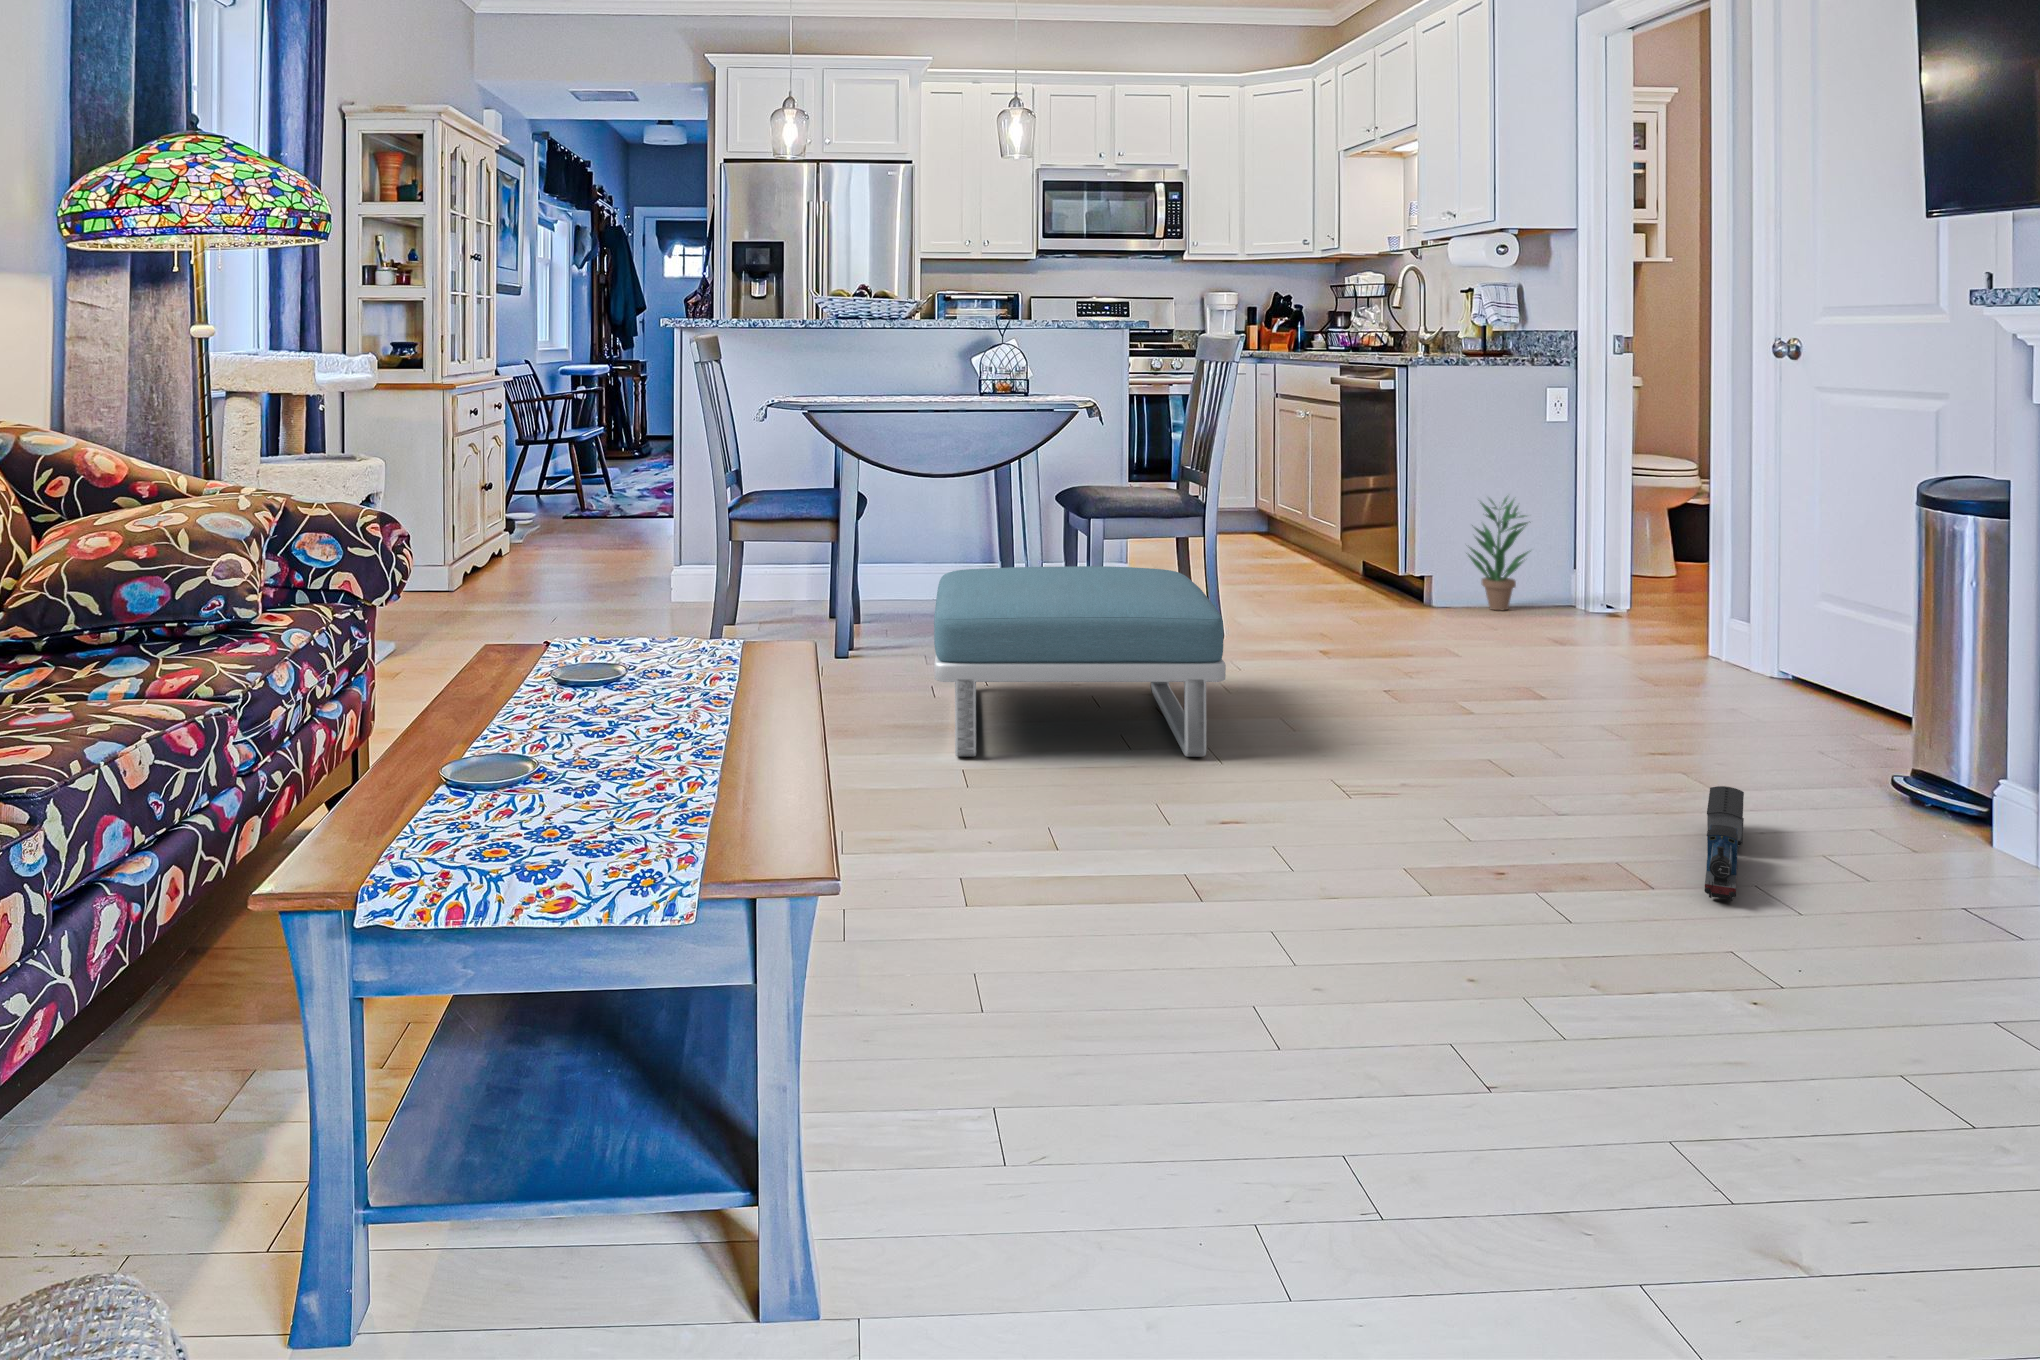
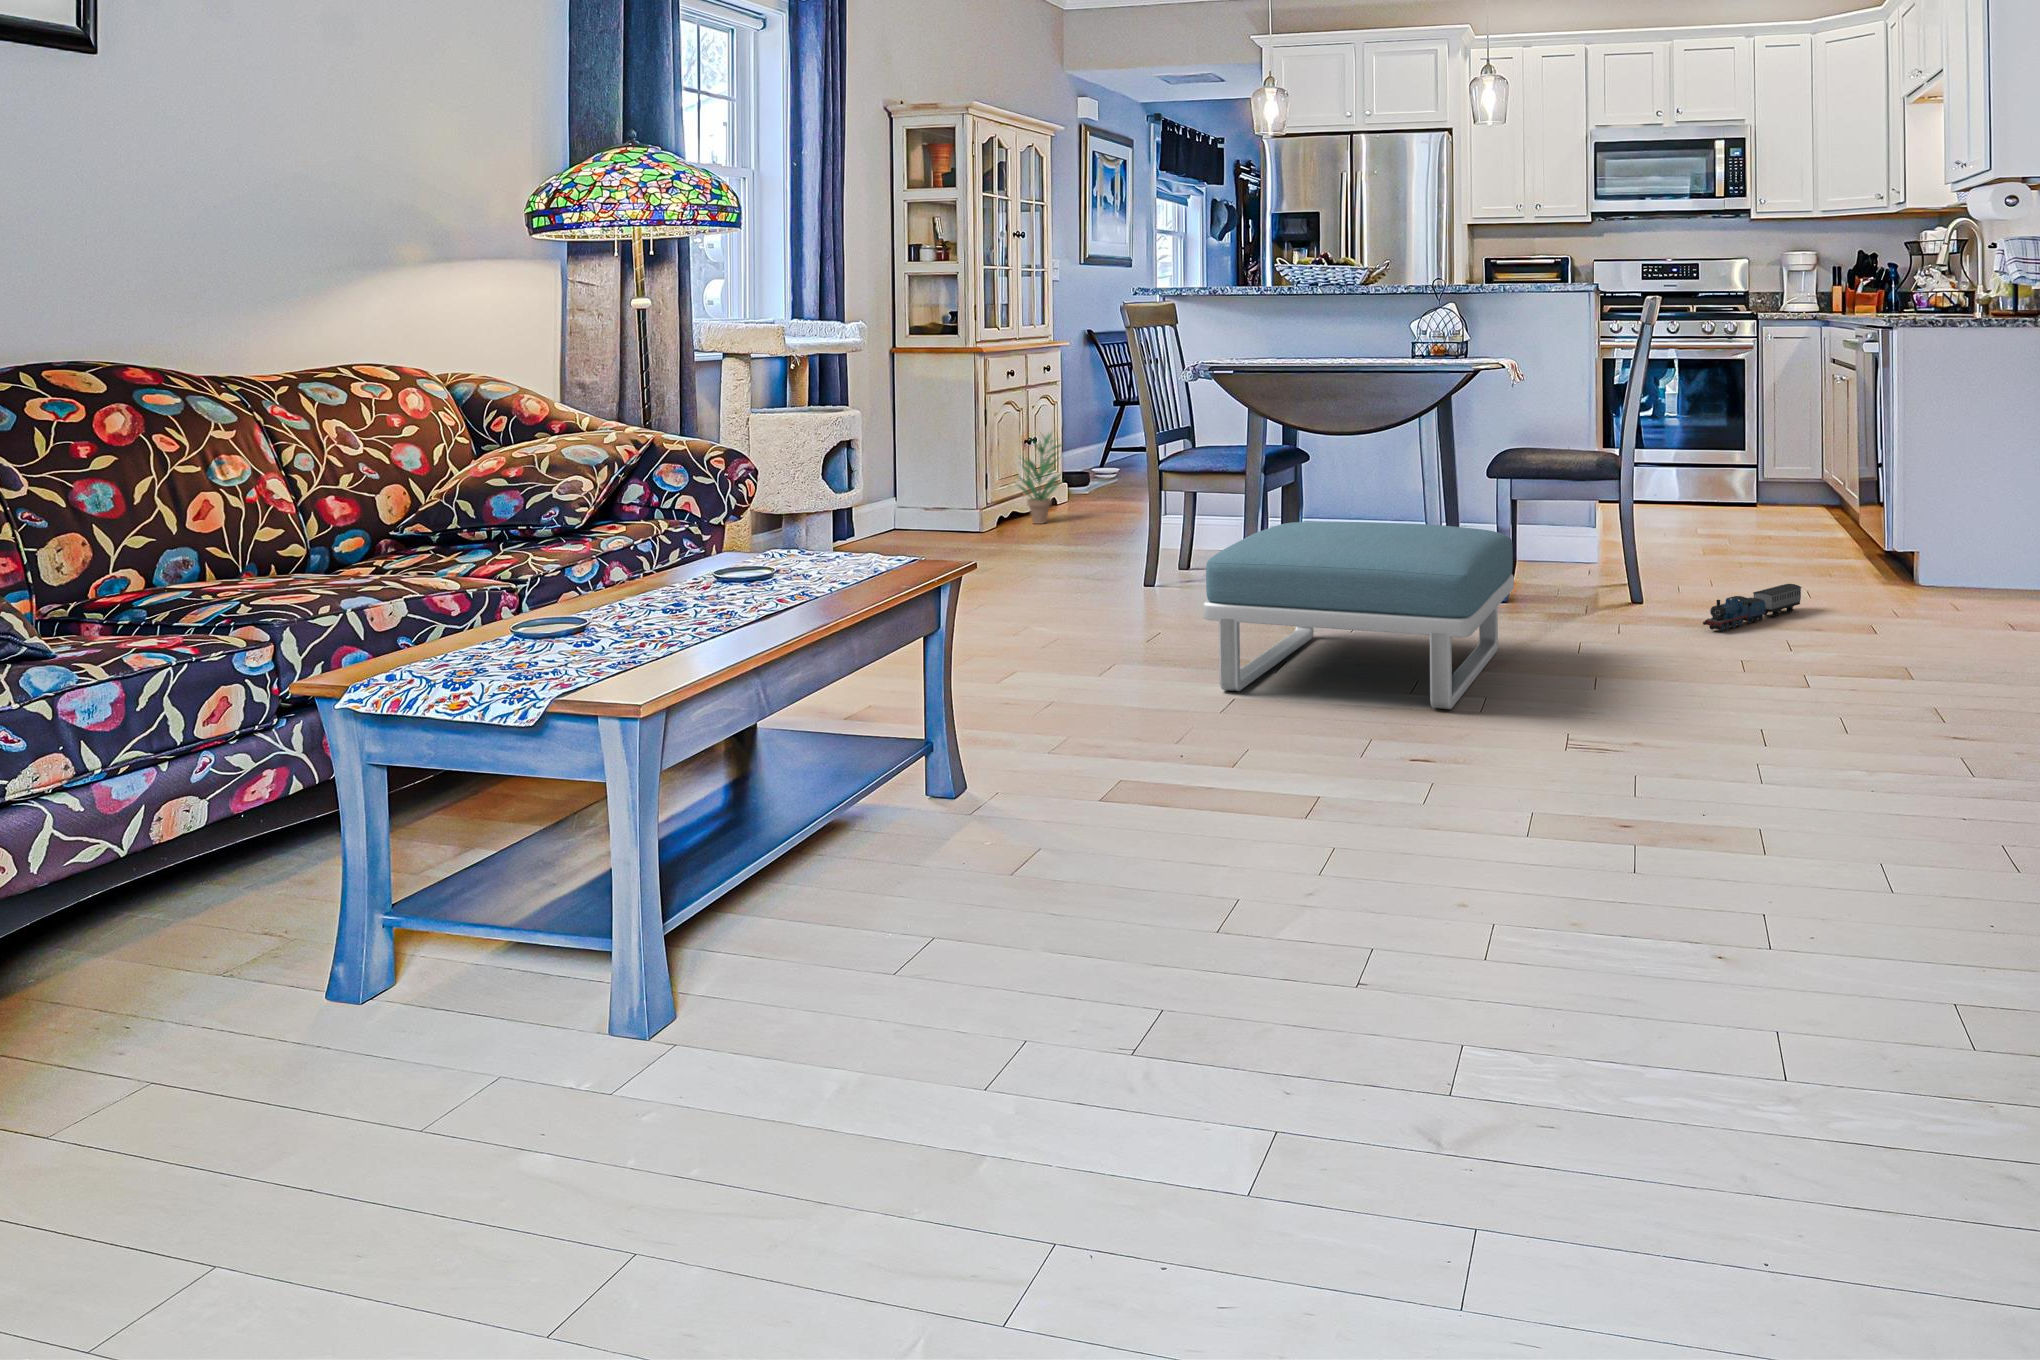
potted plant: present [1469,497,1528,610] -> present [1018,433,1061,524]
toy train: present [1704,786,1744,901] -> present [1703,584,1802,631]

